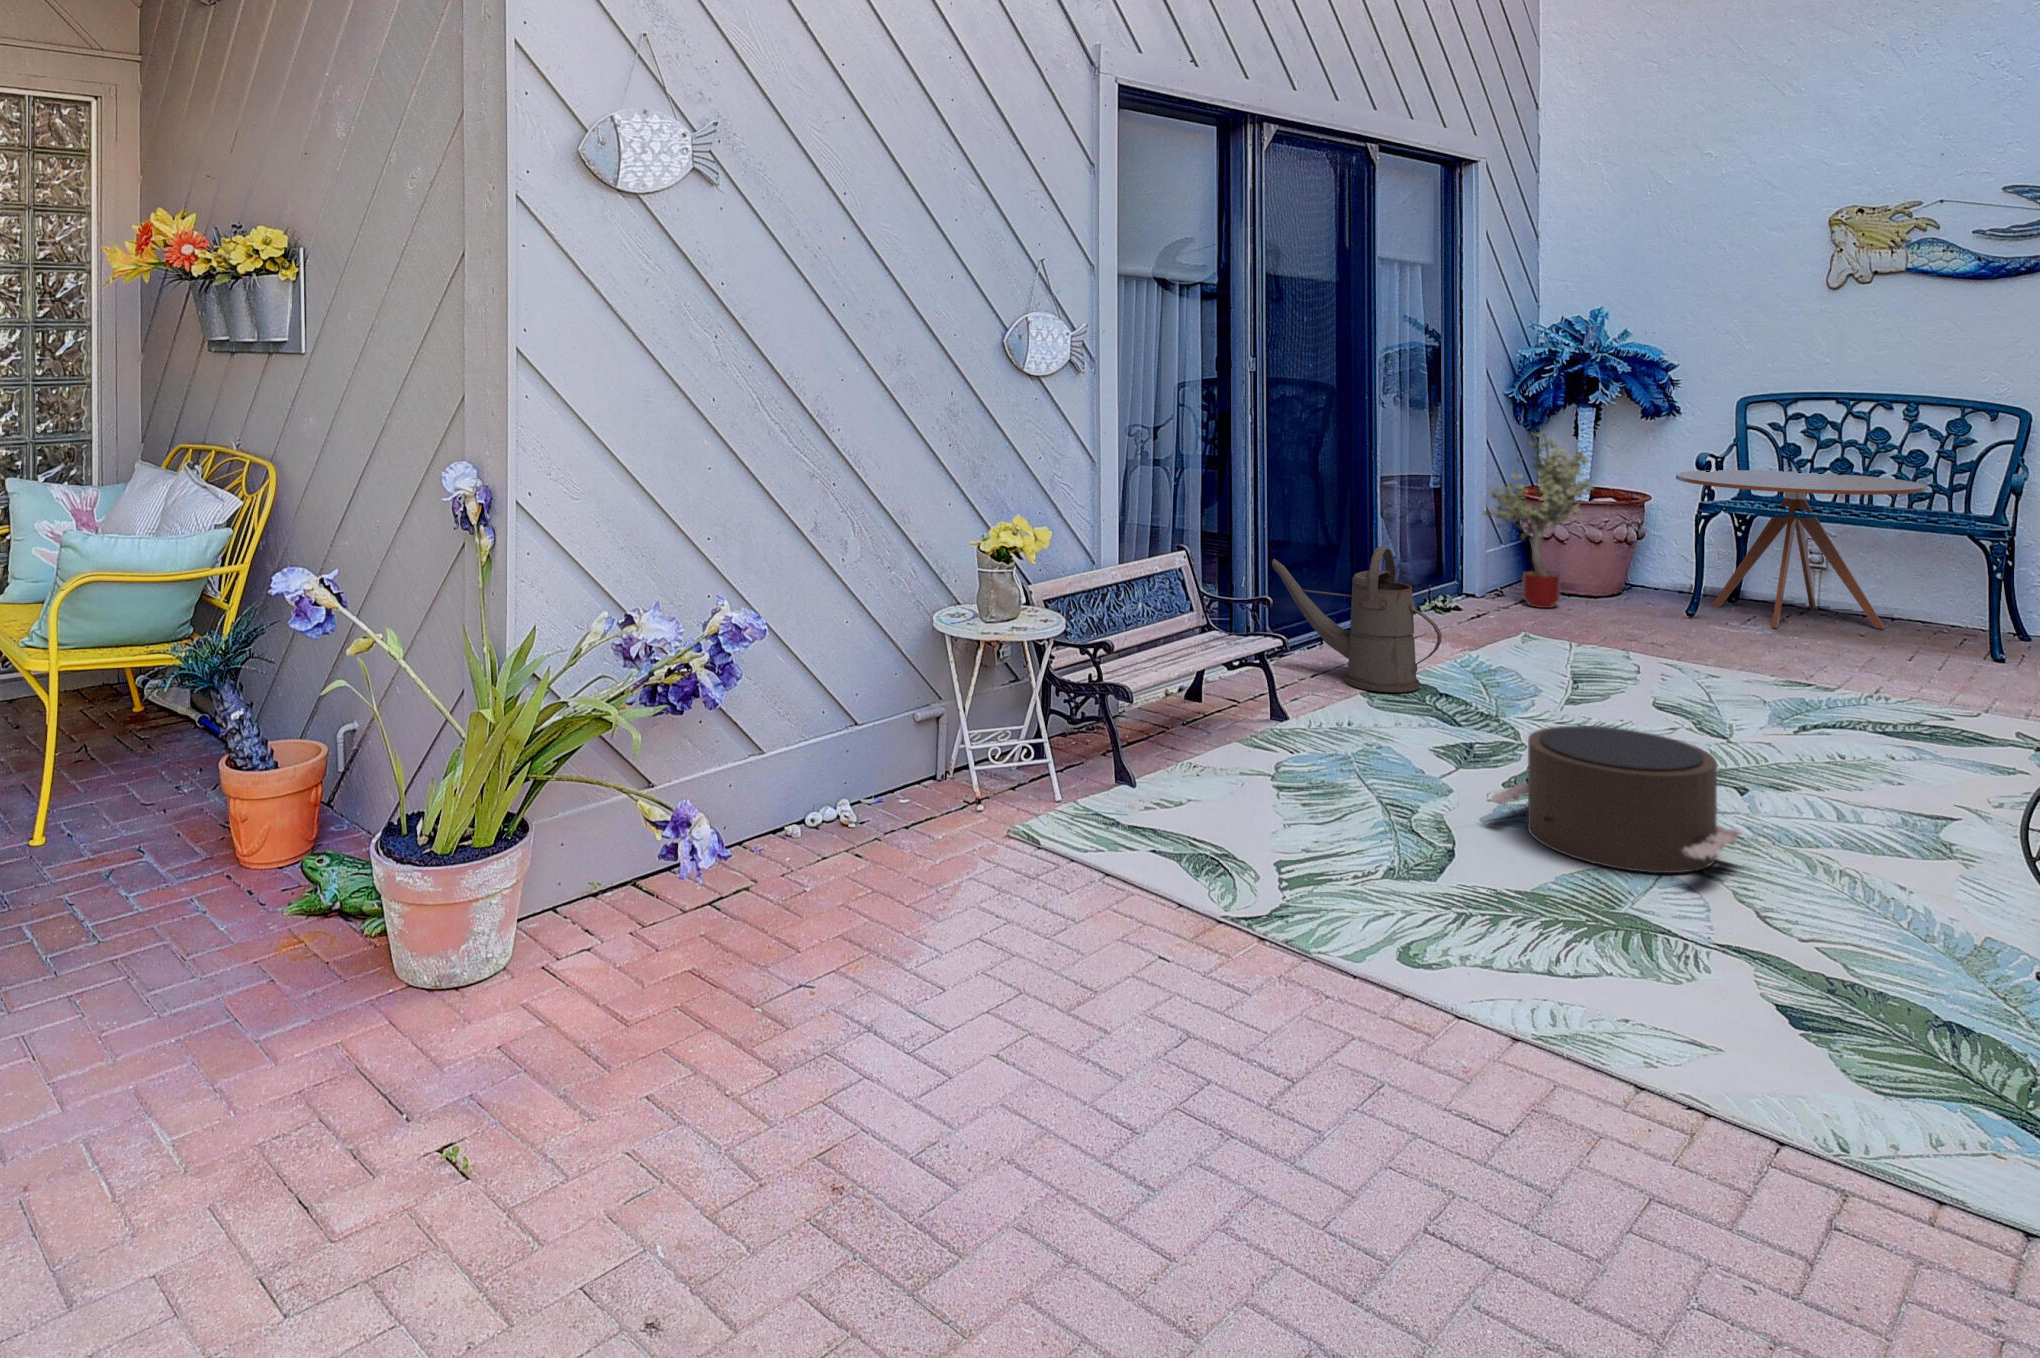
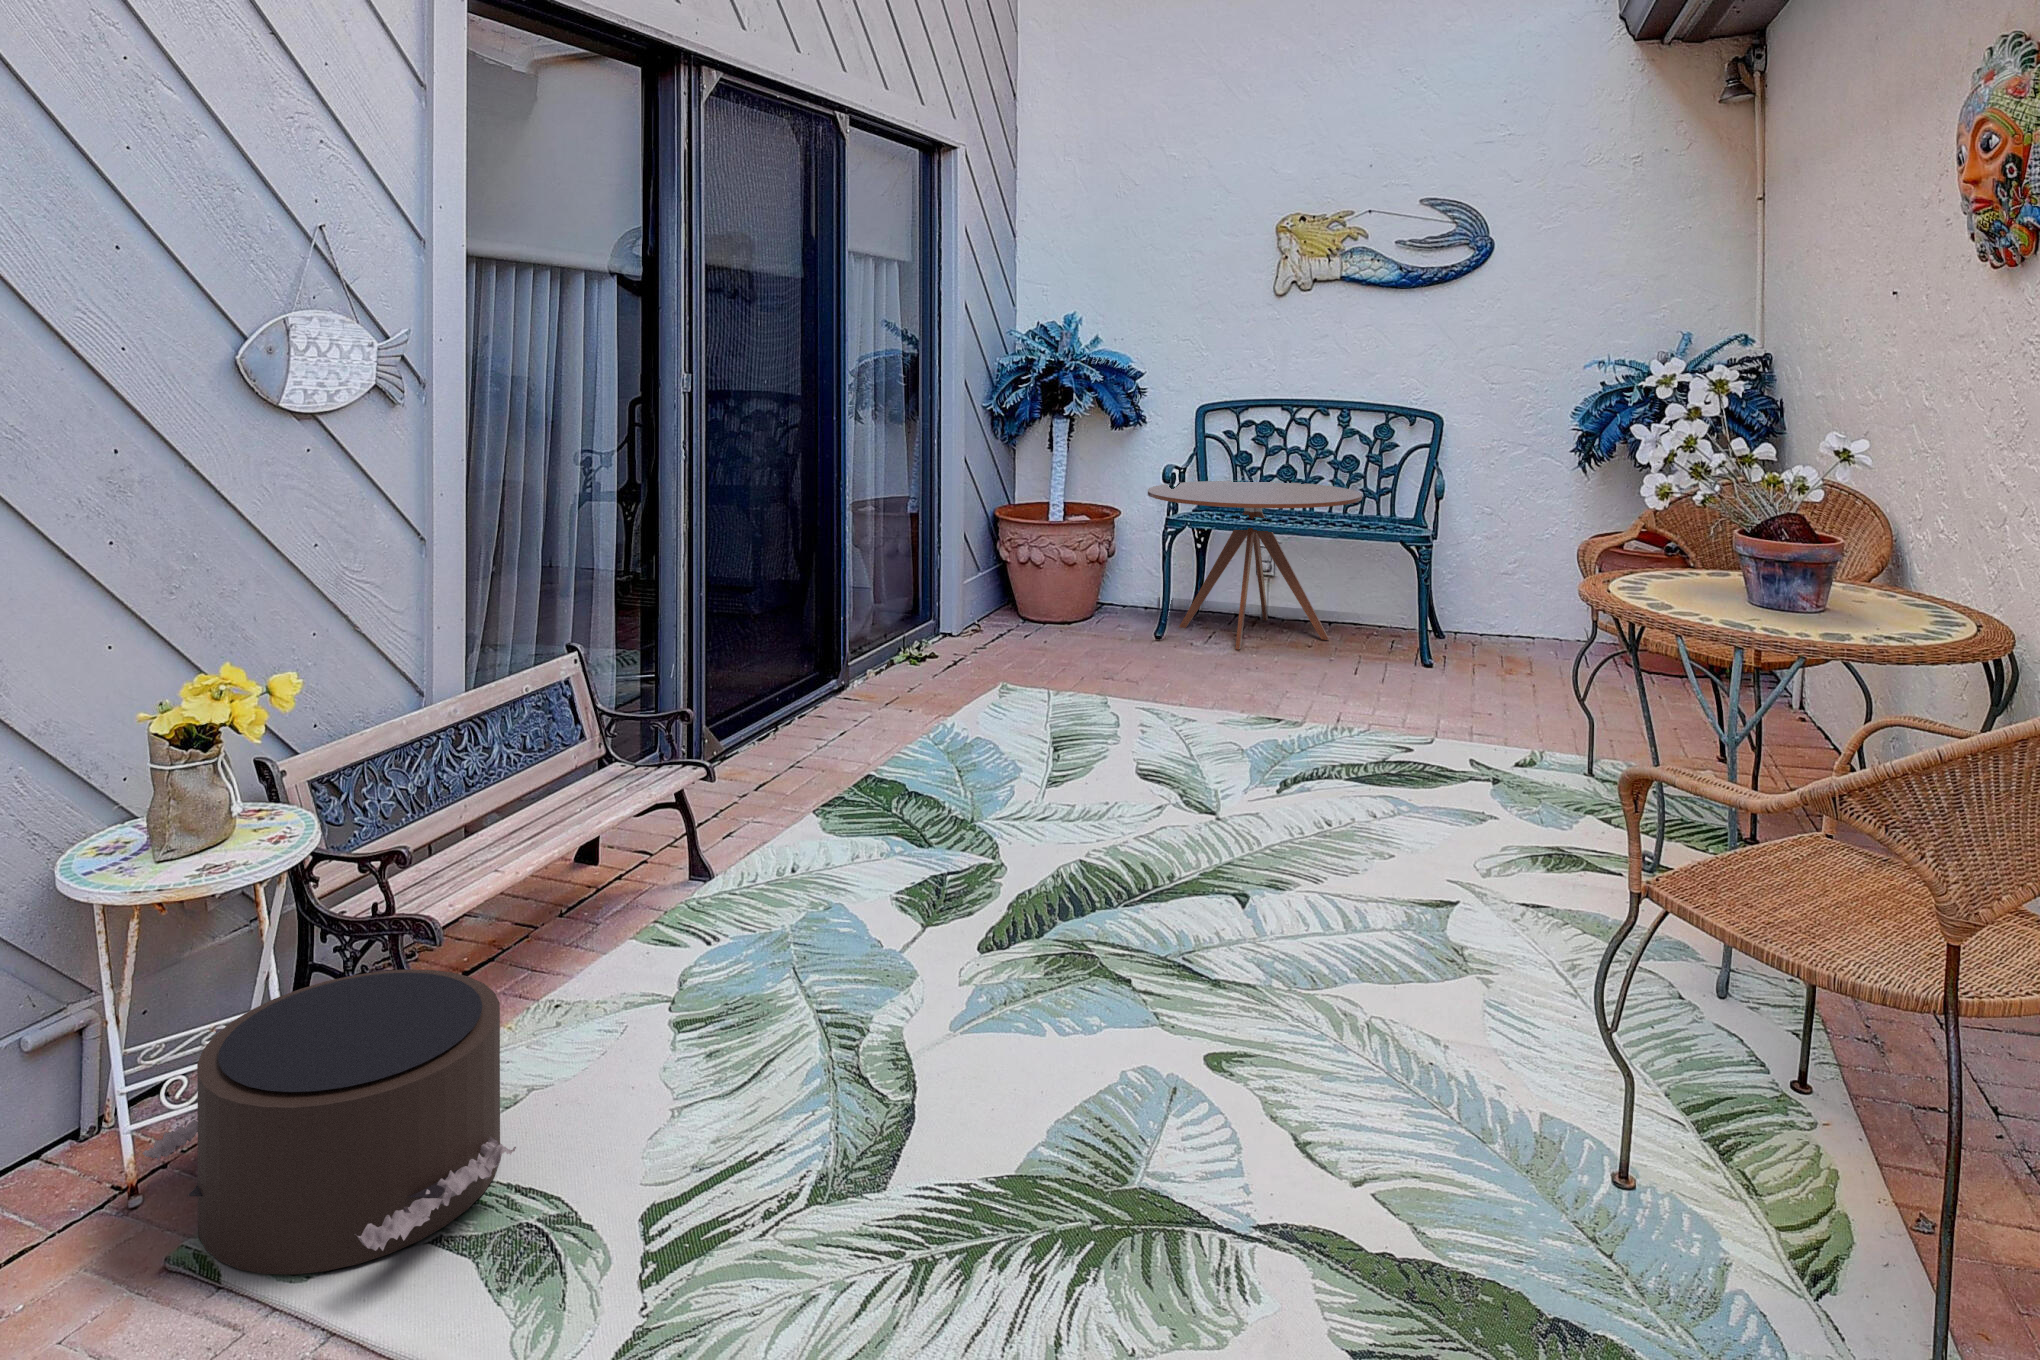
potted tree: present [1483,431,1593,608] -> none [956,447,1072,647]
watering can: present [1272,547,1442,692] -> none [706,614,912,804]
pouf: present [1491,726,1741,873] -> present [142,969,516,1274]

